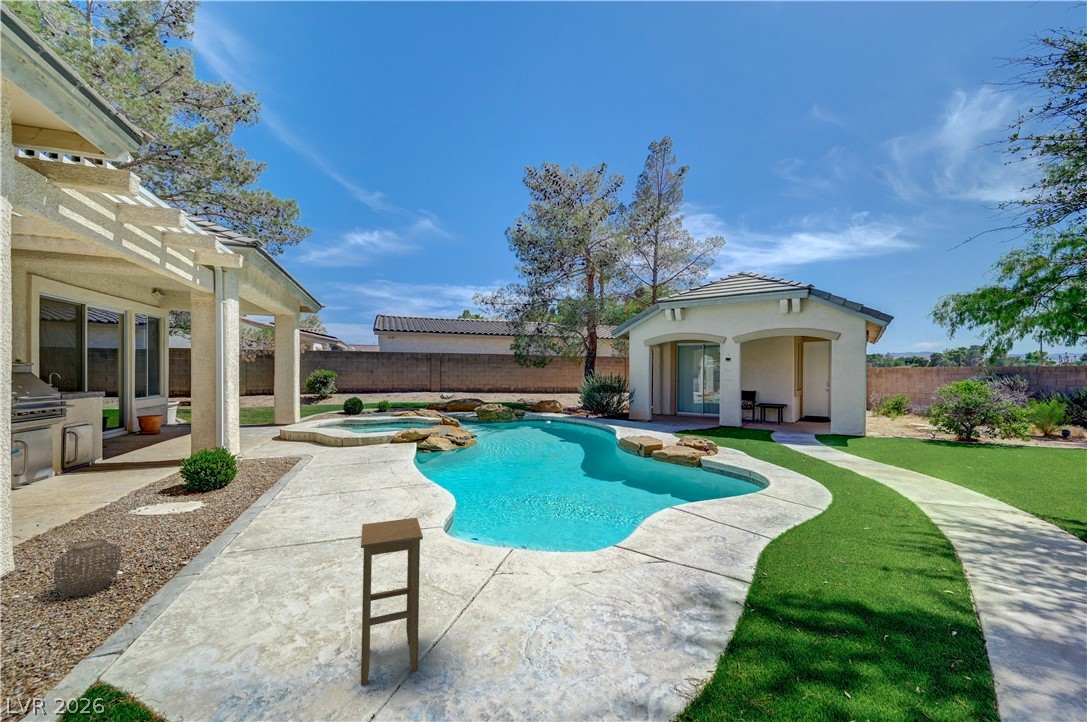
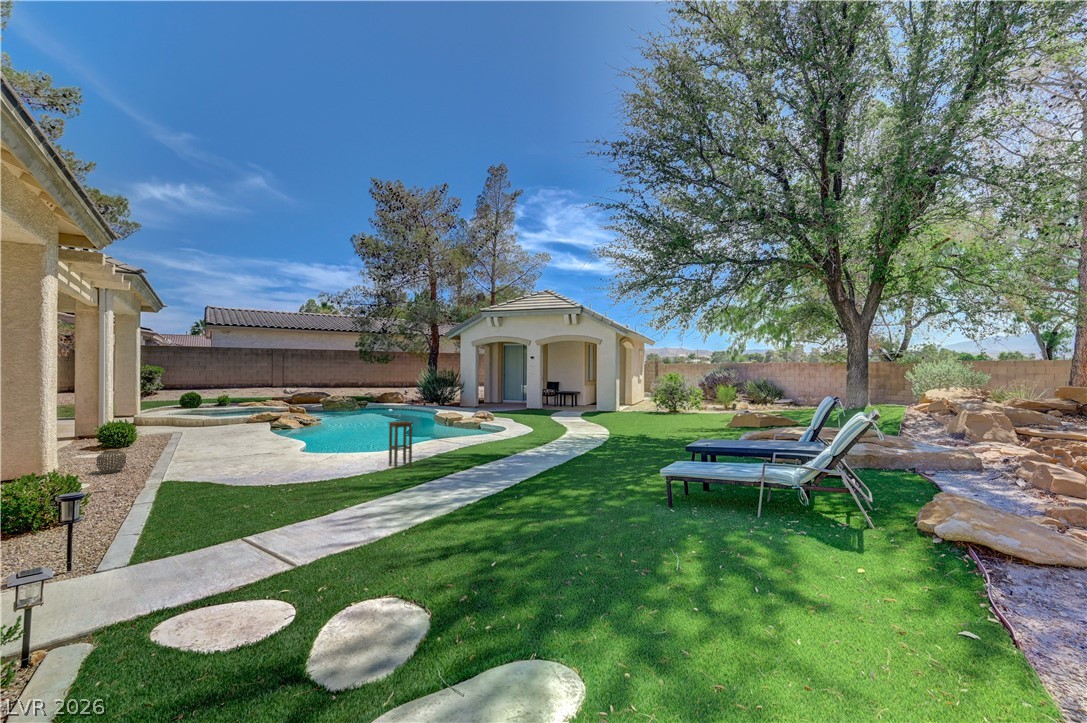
stool: present [361,518,423,685] -> present [389,421,413,468]

